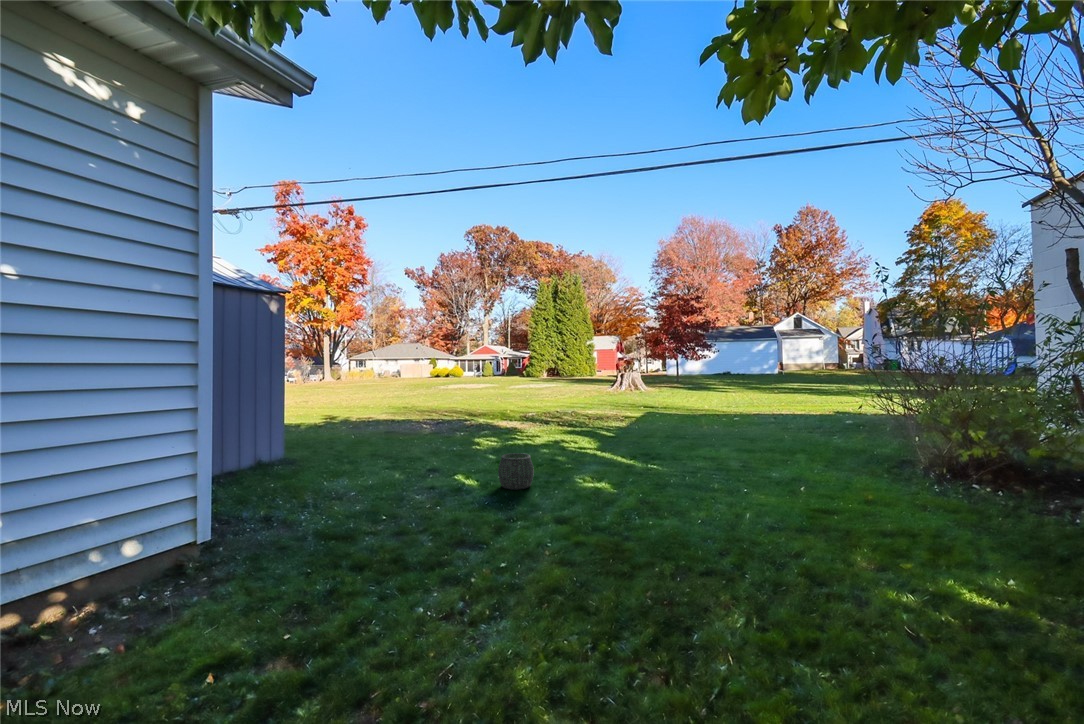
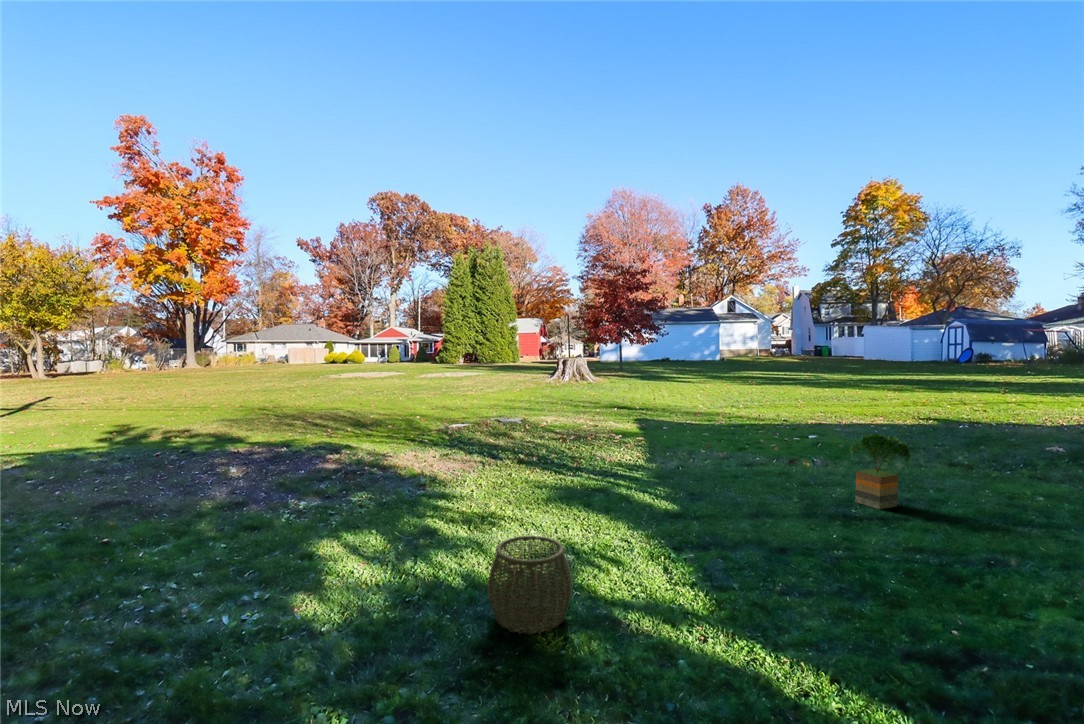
potted tree: none [725,419,760,463] -> present [850,434,913,509]

